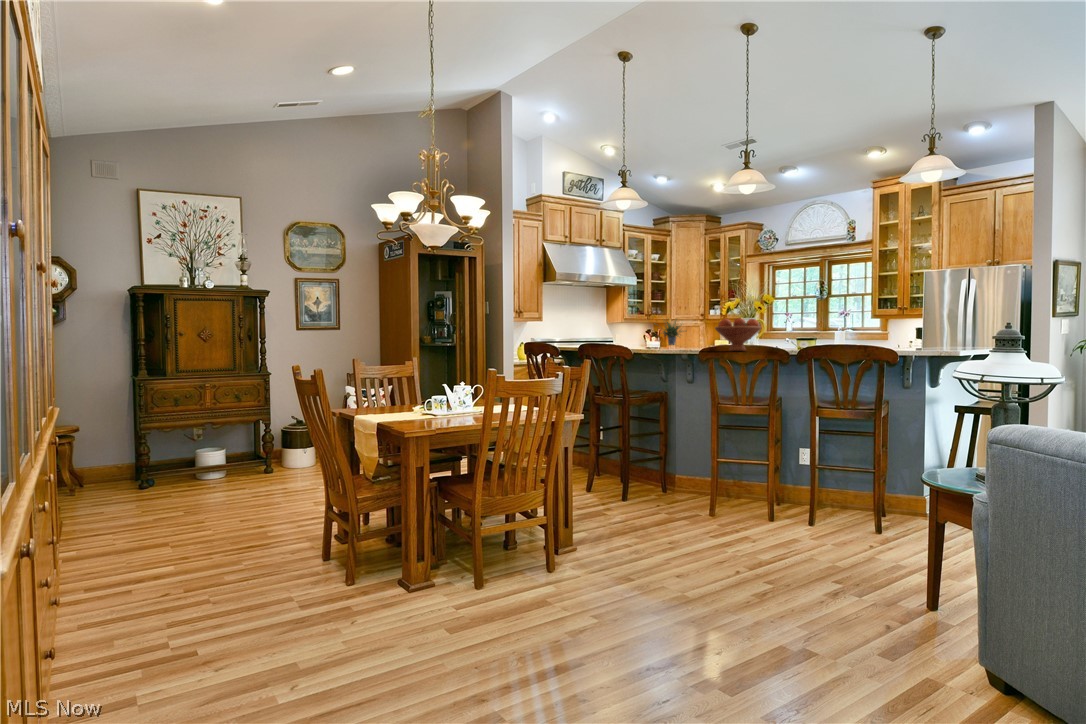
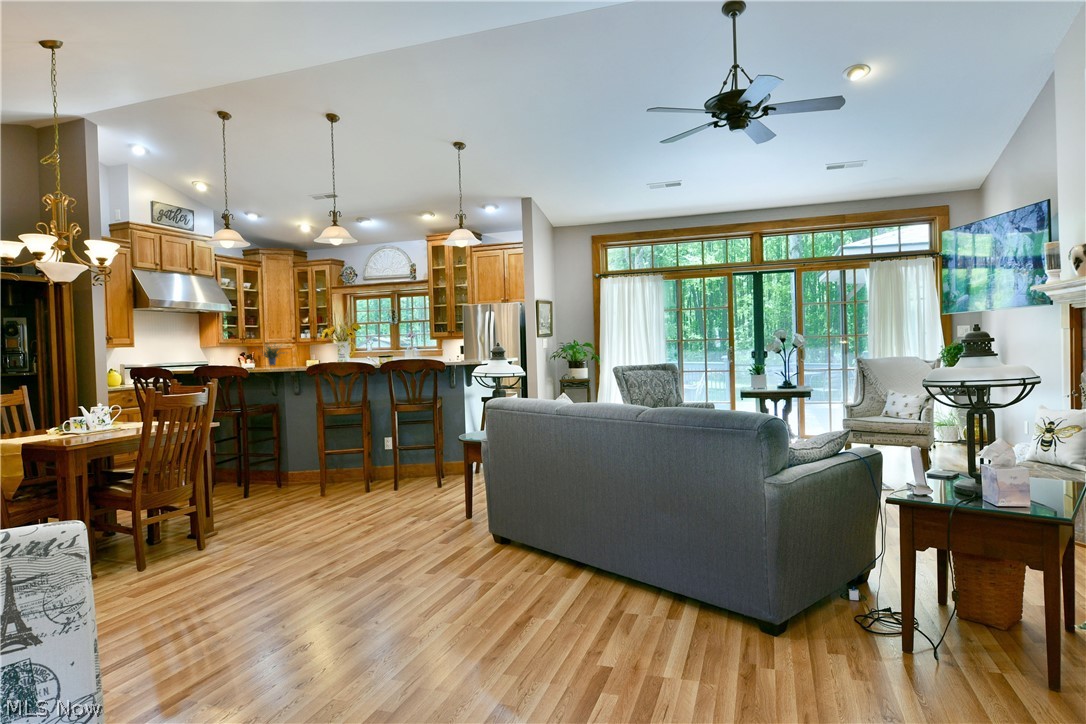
fruit bowl: present [715,318,761,351] -> none [317,342,353,367]

